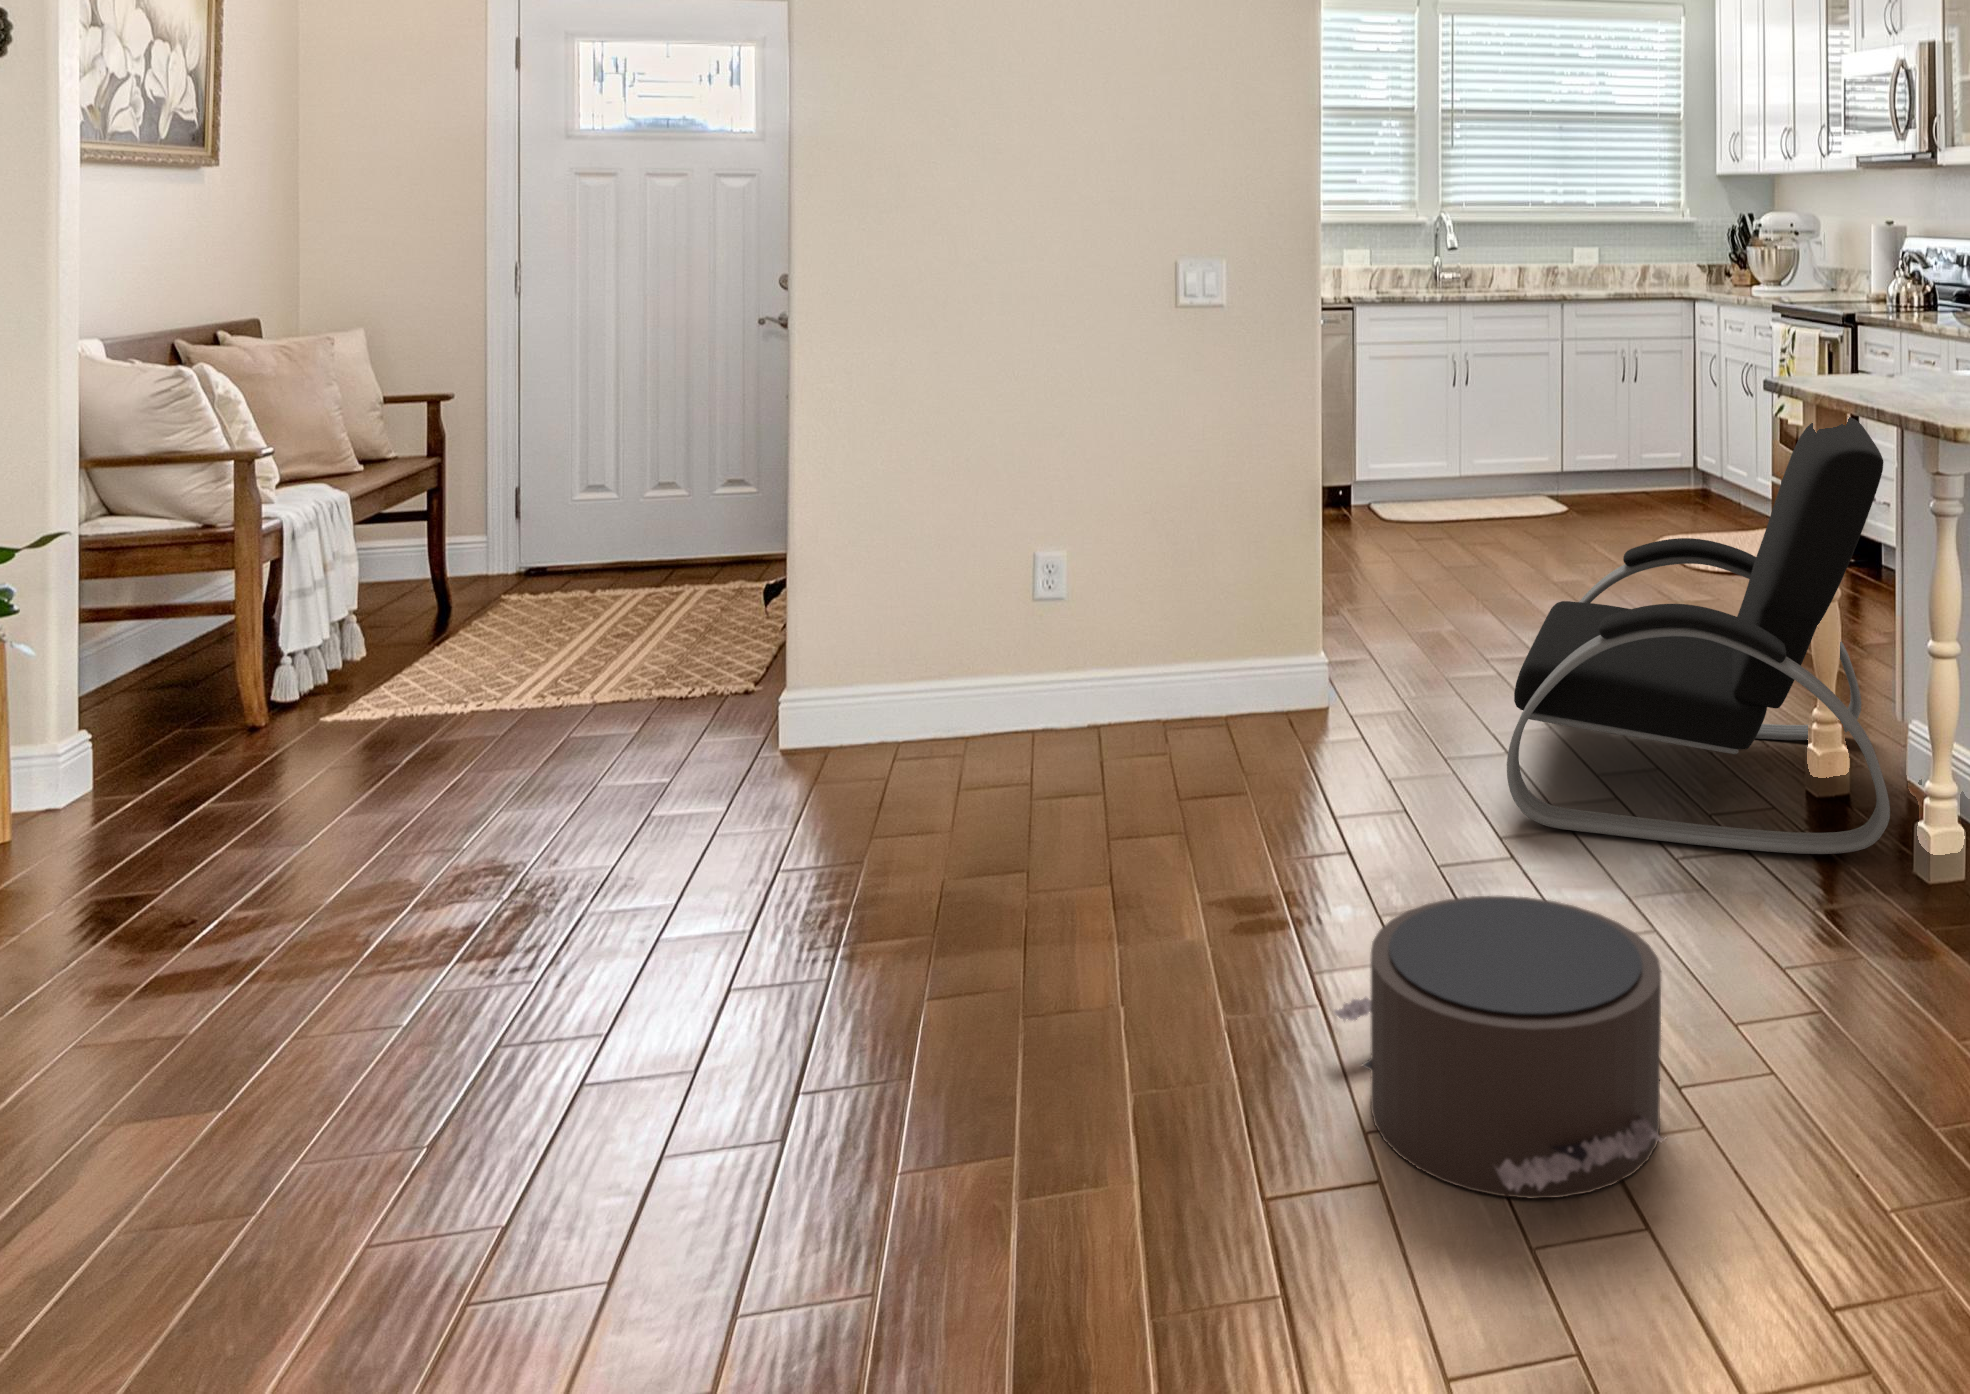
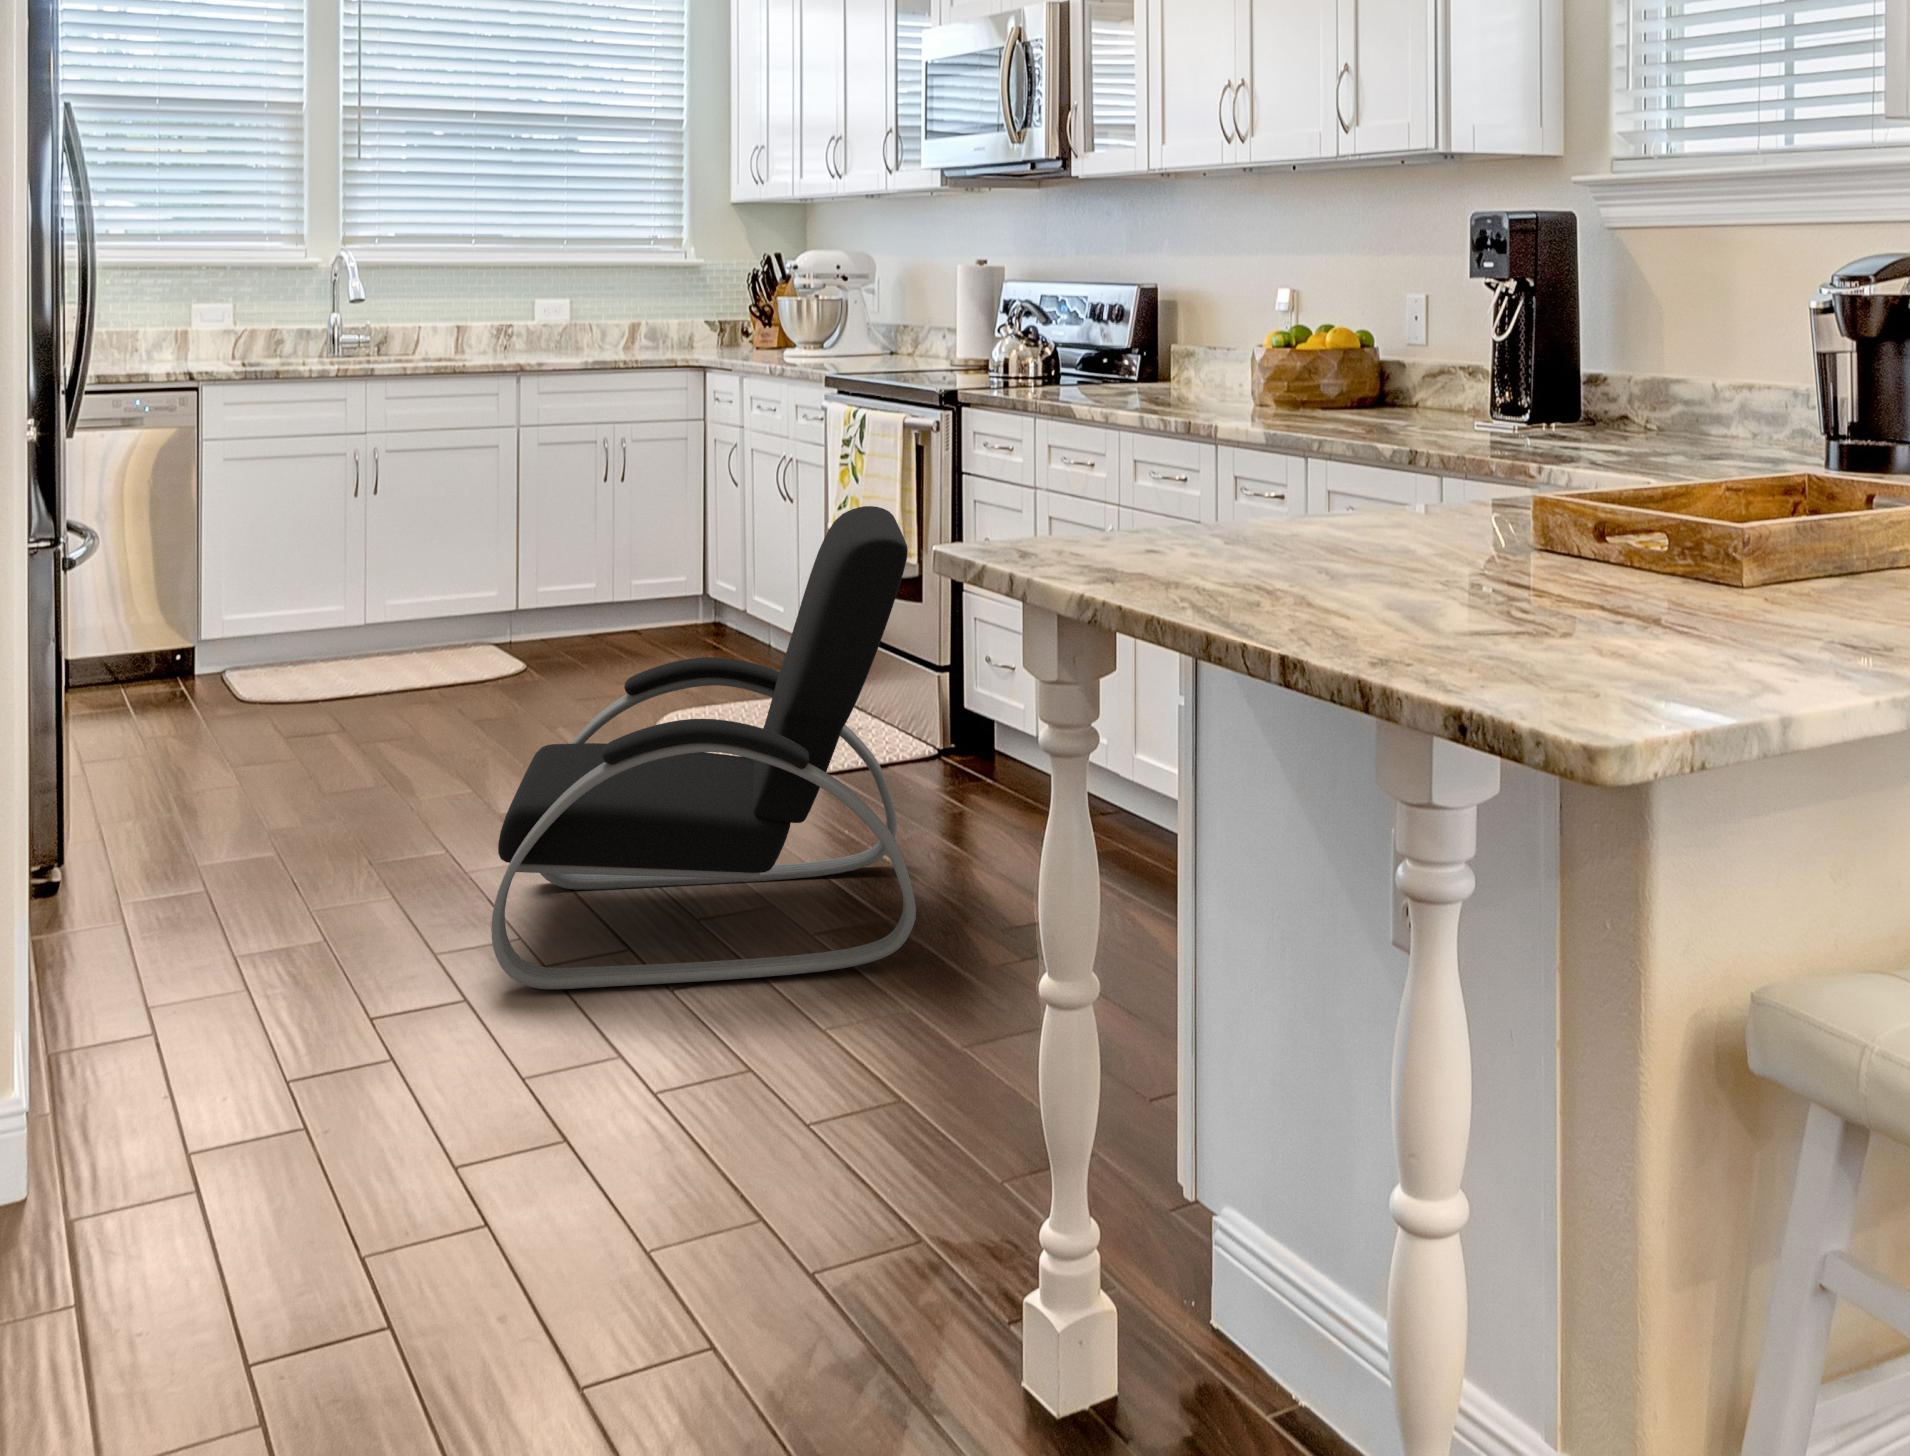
pouf: present [1334,896,1666,1199] -> none [318,1009,689,1270]

